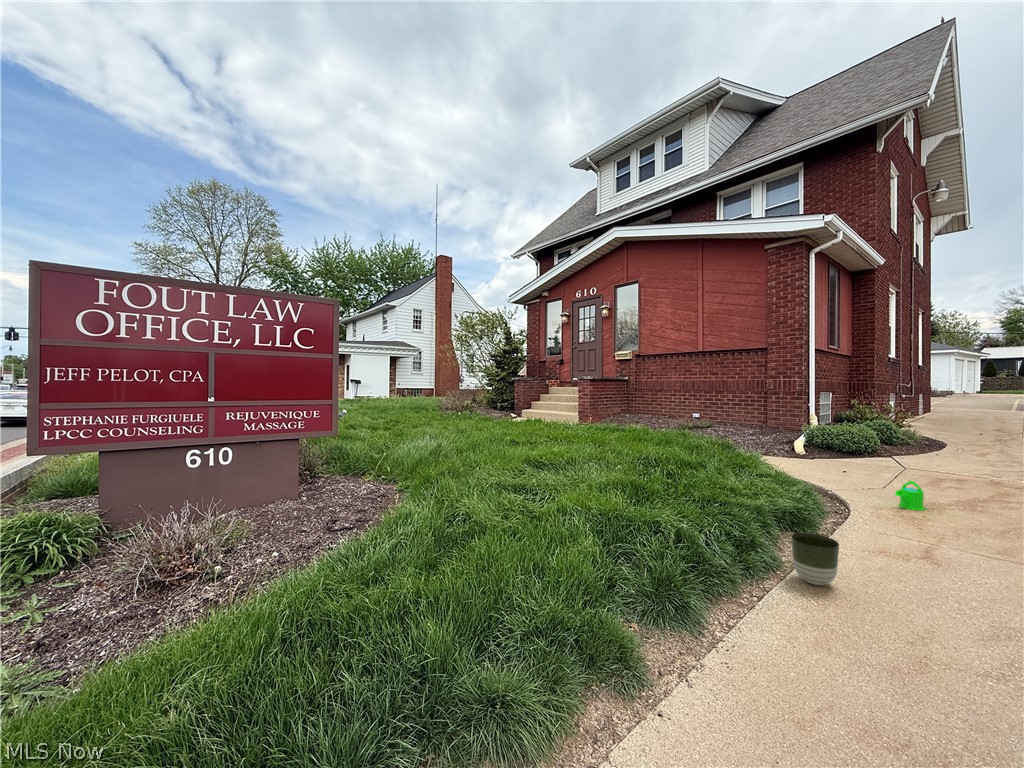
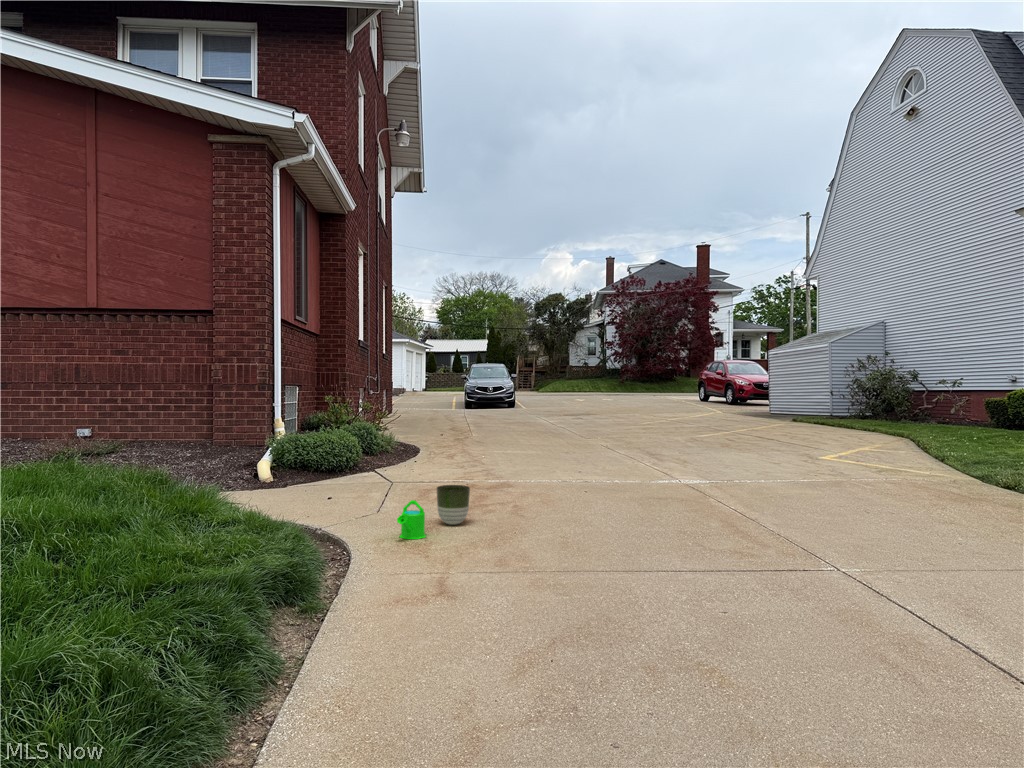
planter: present [791,533,839,585] -> present [437,485,470,525]

